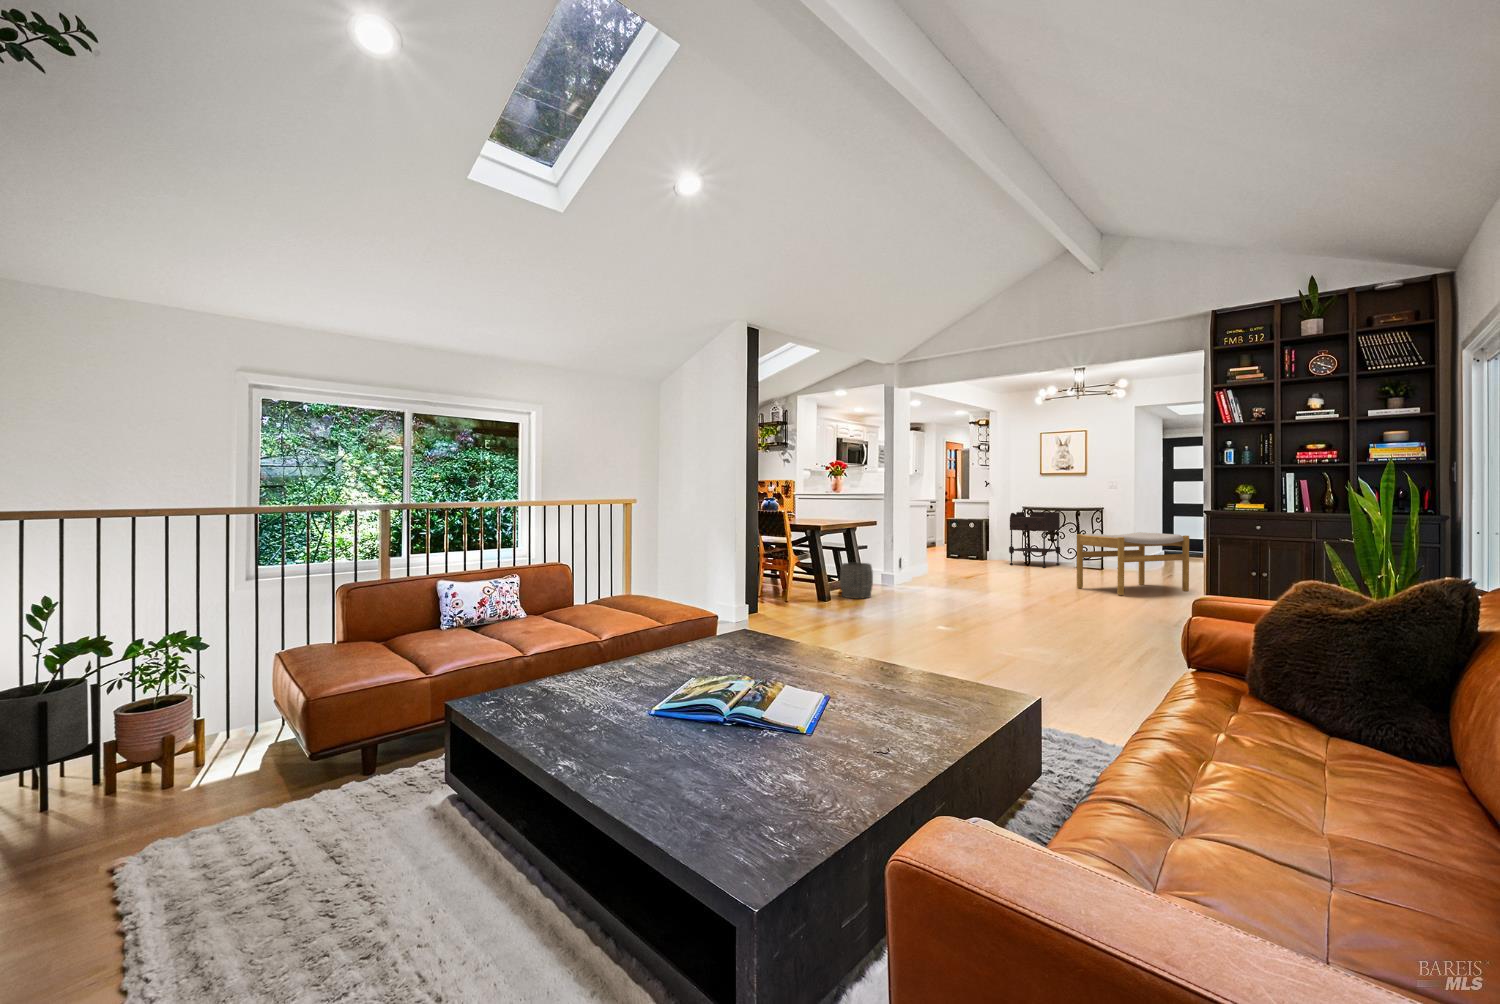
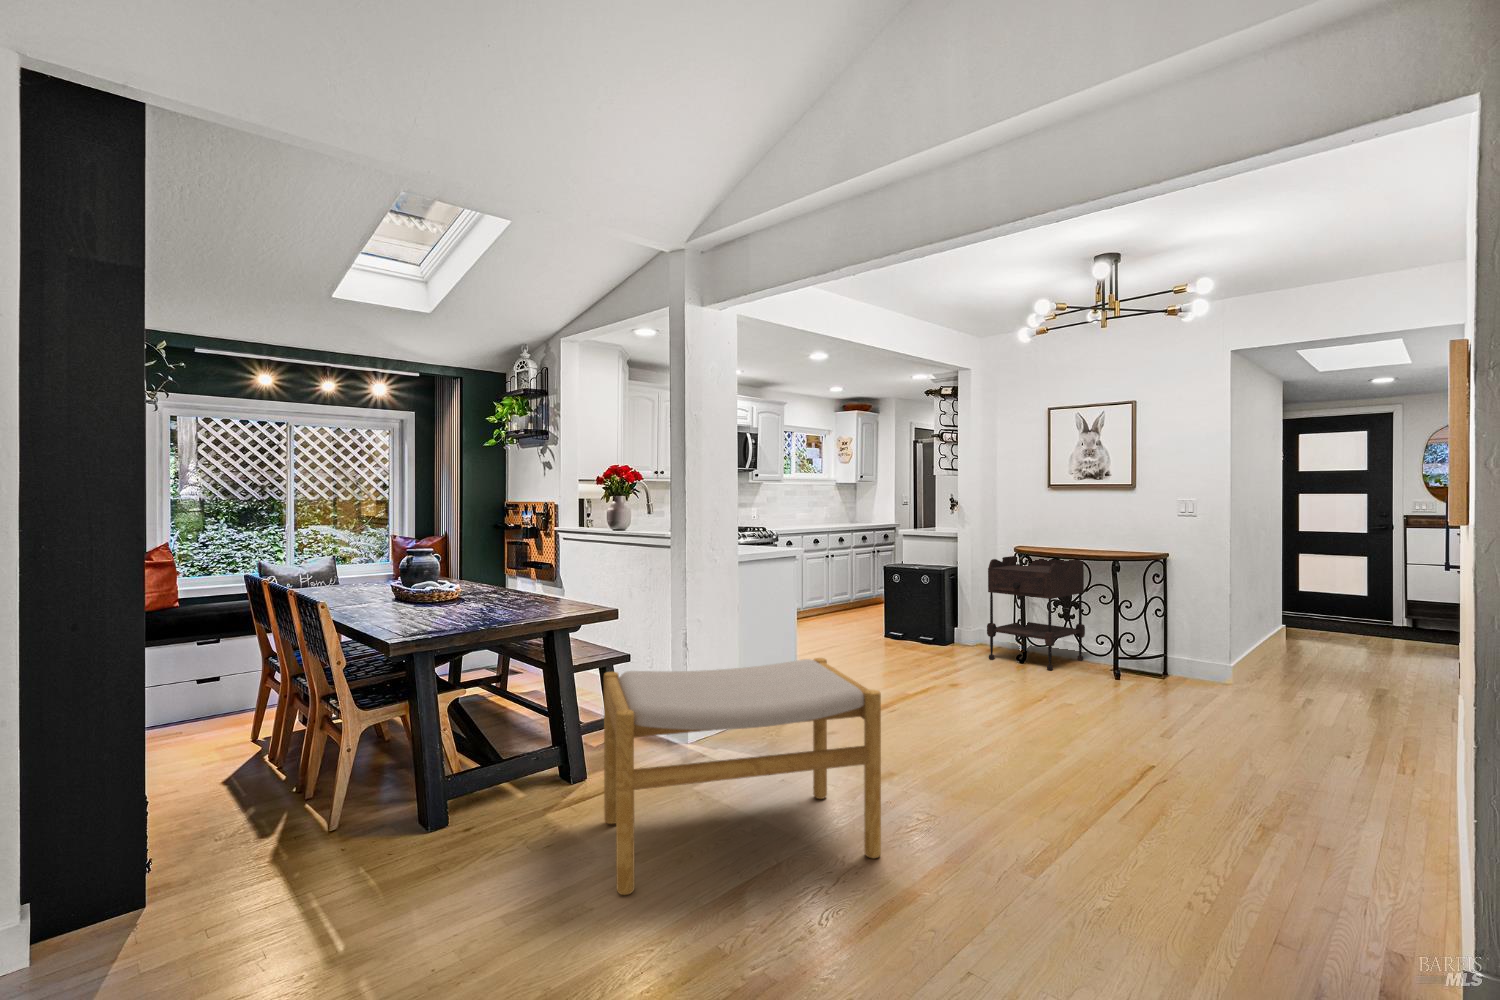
footstool: present [1077,532,1189,595] -> present [604,658,881,895]
woven basket: present [840,563,873,599] -> none [468,724,554,834]

